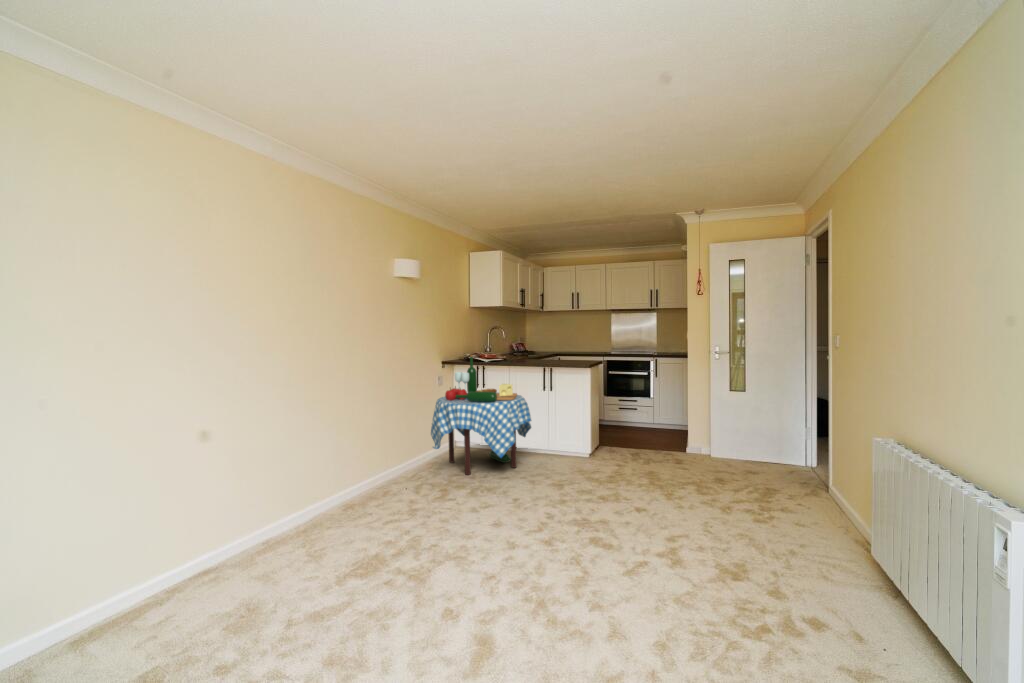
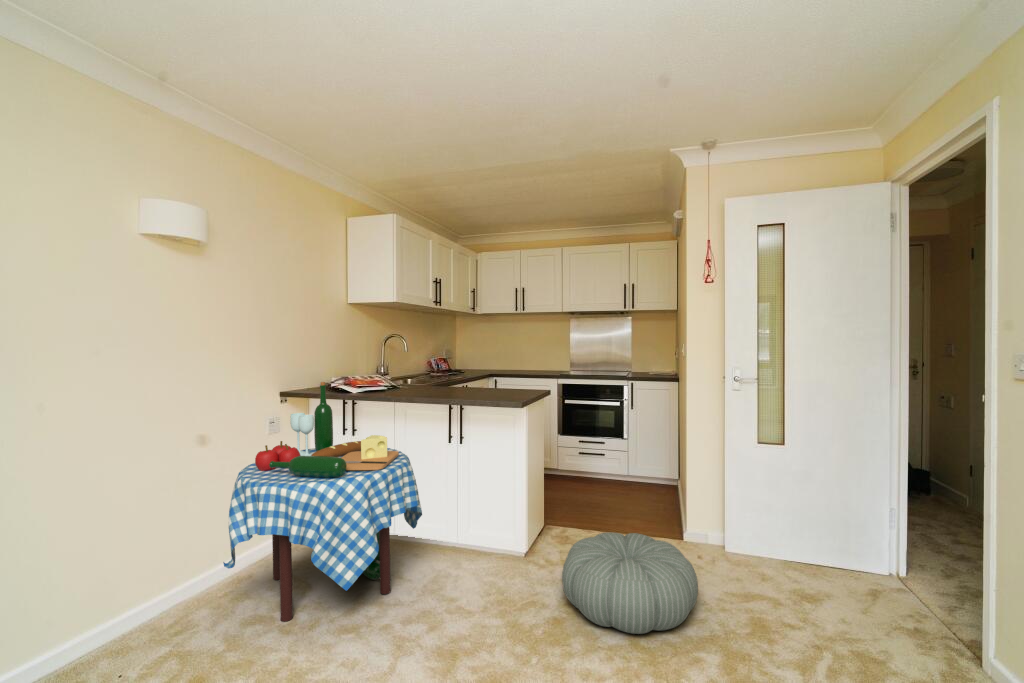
pouf: none [611,438,685,481] -> present [562,532,698,634]

